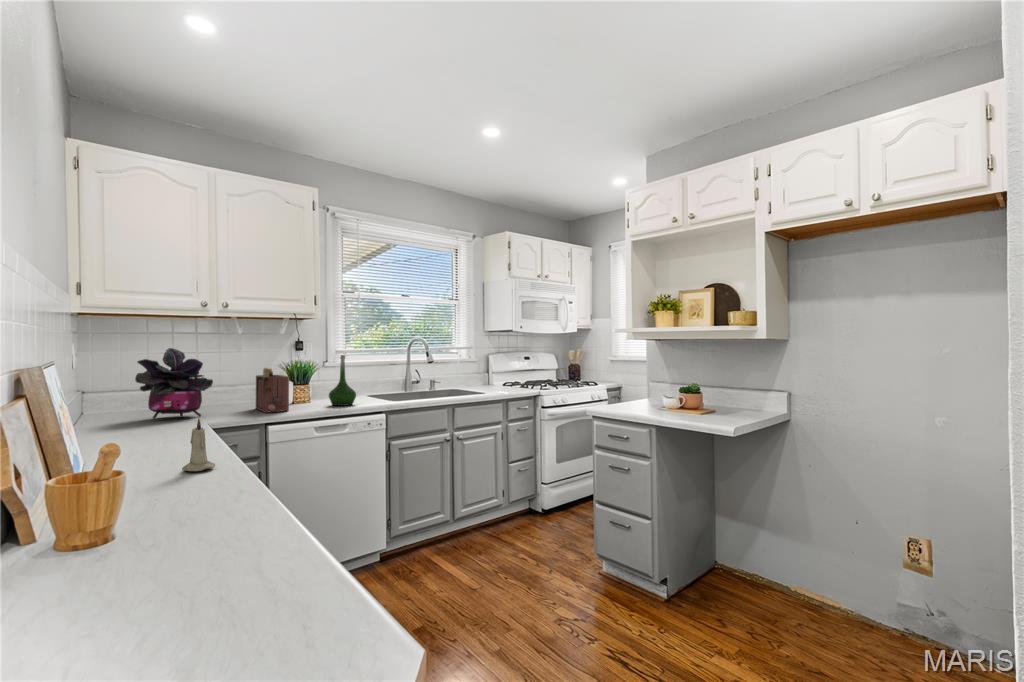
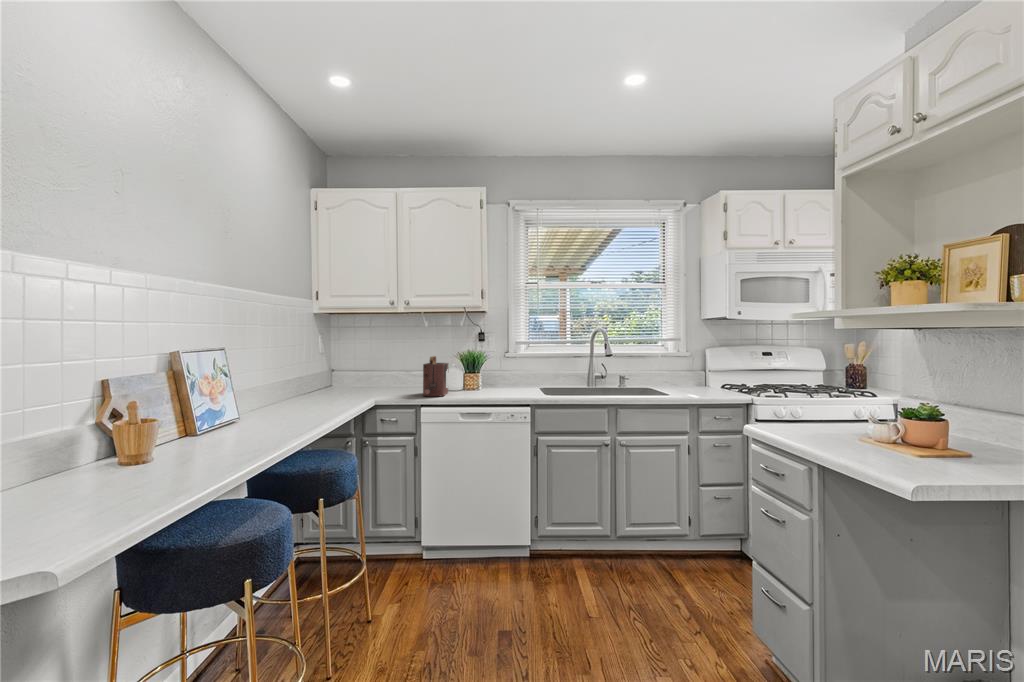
potted plant: present [135,348,213,418] -> none [331,337,386,395]
vase: present [329,355,356,406] -> none [485,345,511,396]
candle: present [182,418,215,471] -> none [238,390,262,433]

